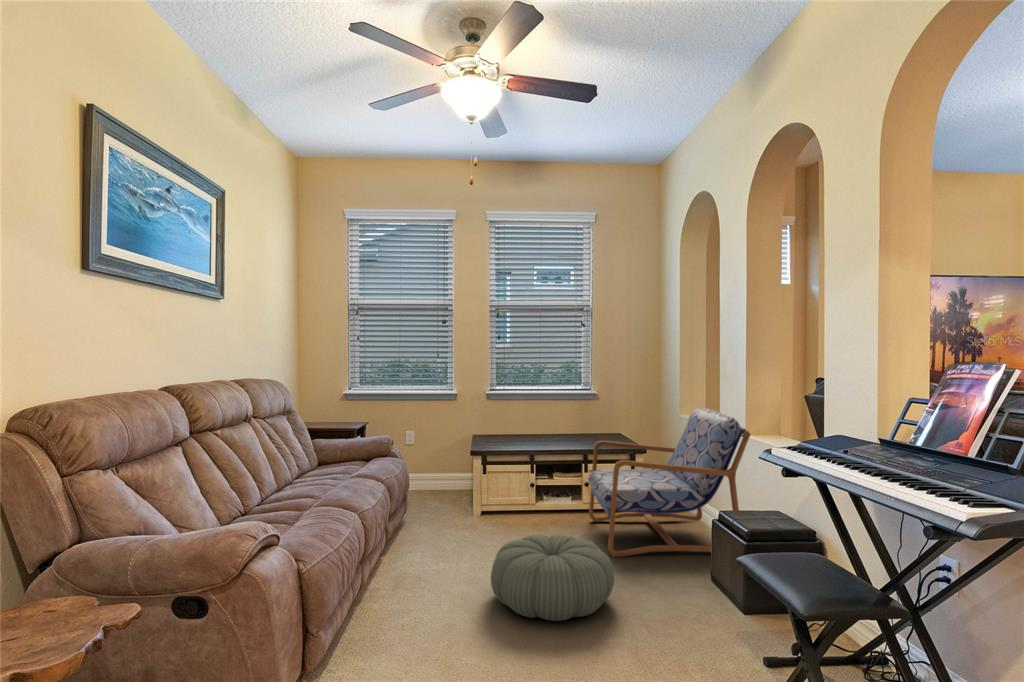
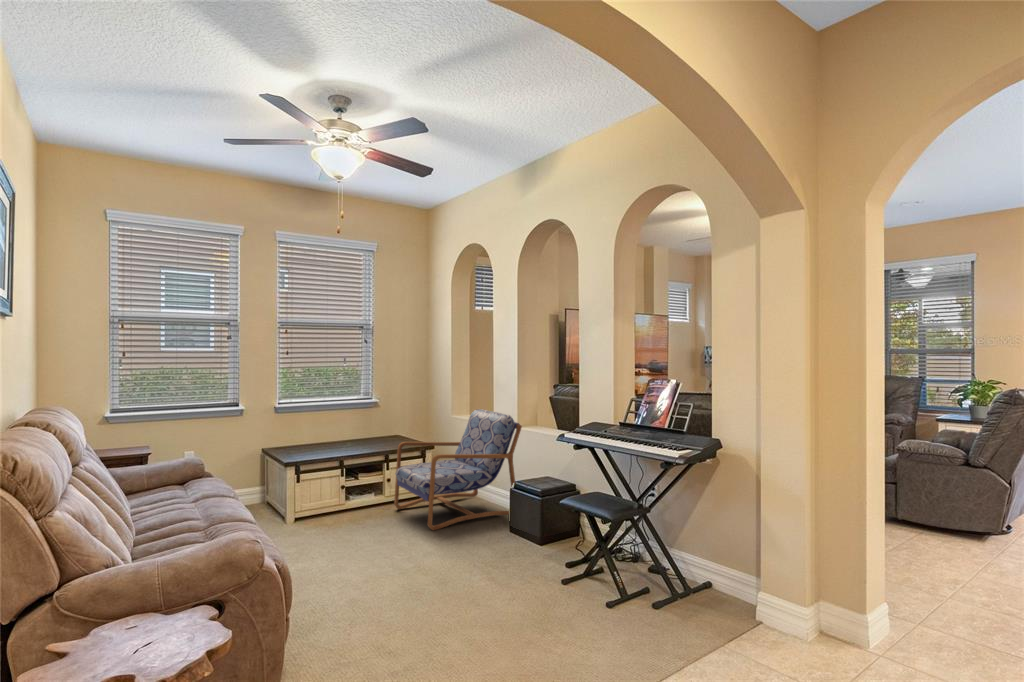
pouf: present [491,534,614,621] -> none [363,517,457,578]

